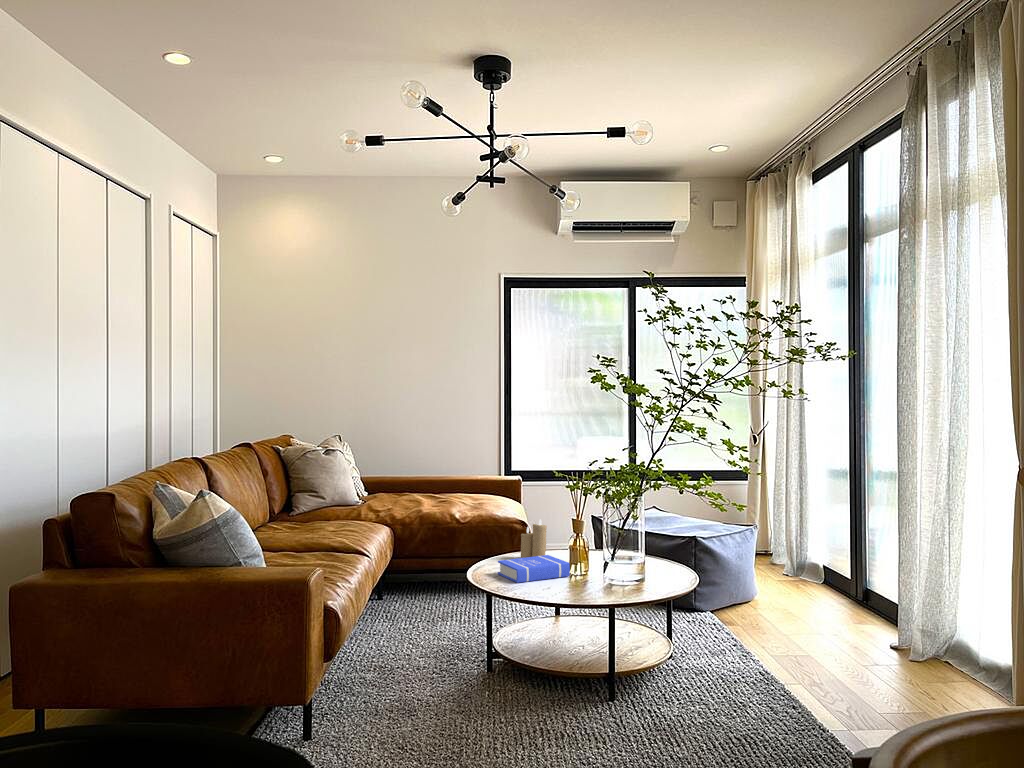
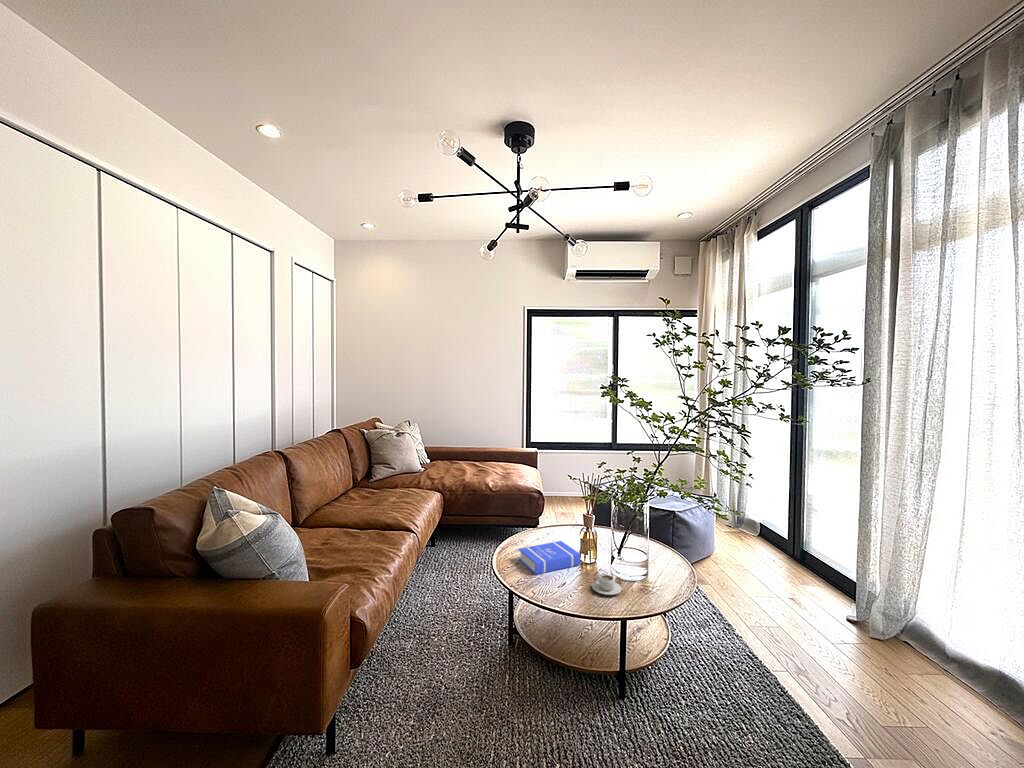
candle: present [521,519,547,558] -> none [538,507,559,541]
teacup: none [580,575,613,593] -> present [592,575,622,595]

